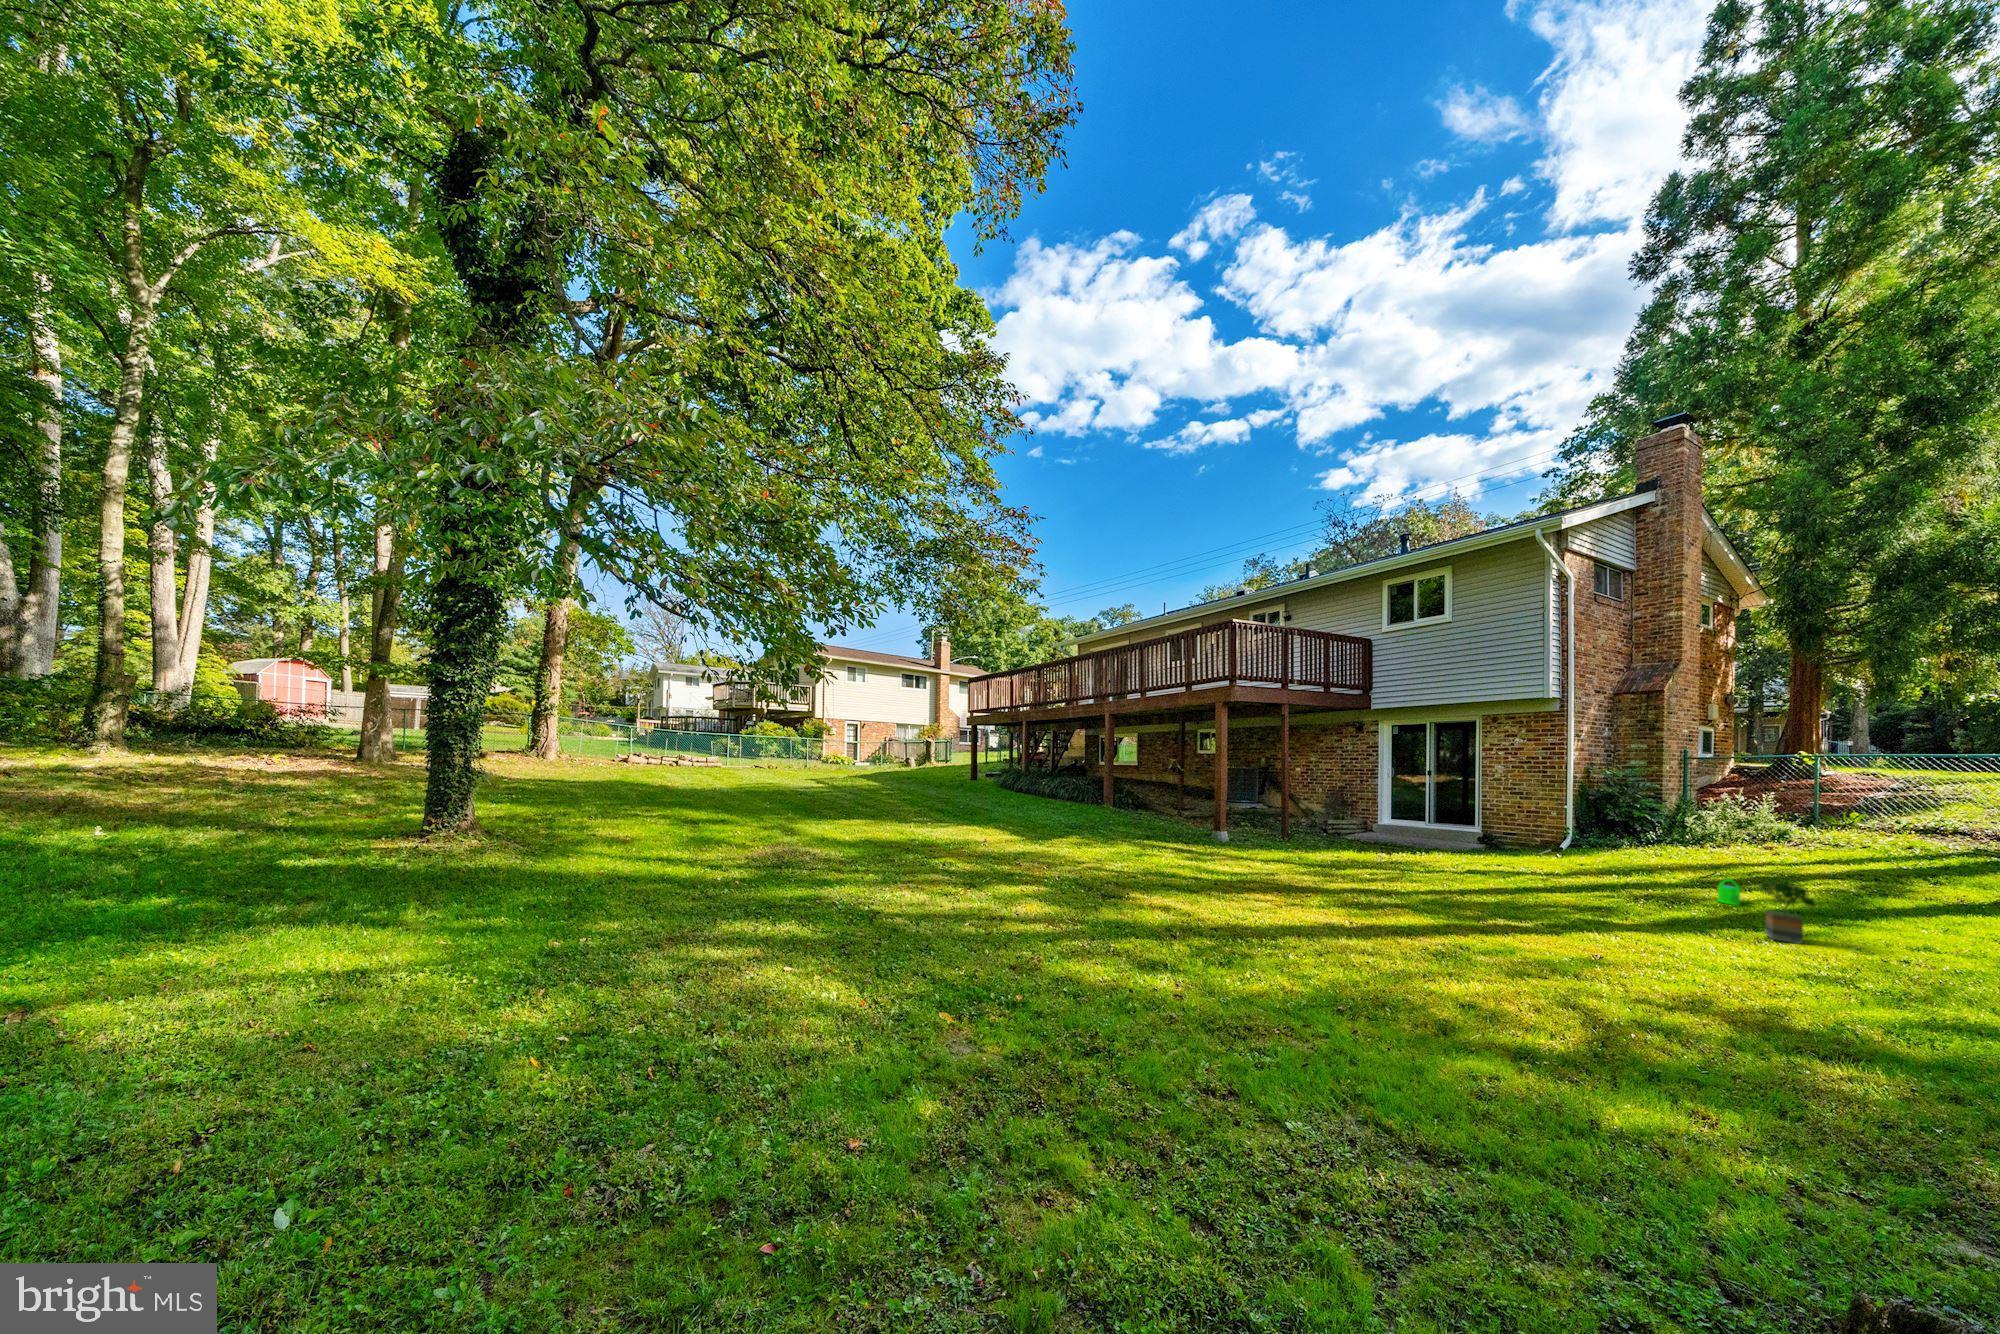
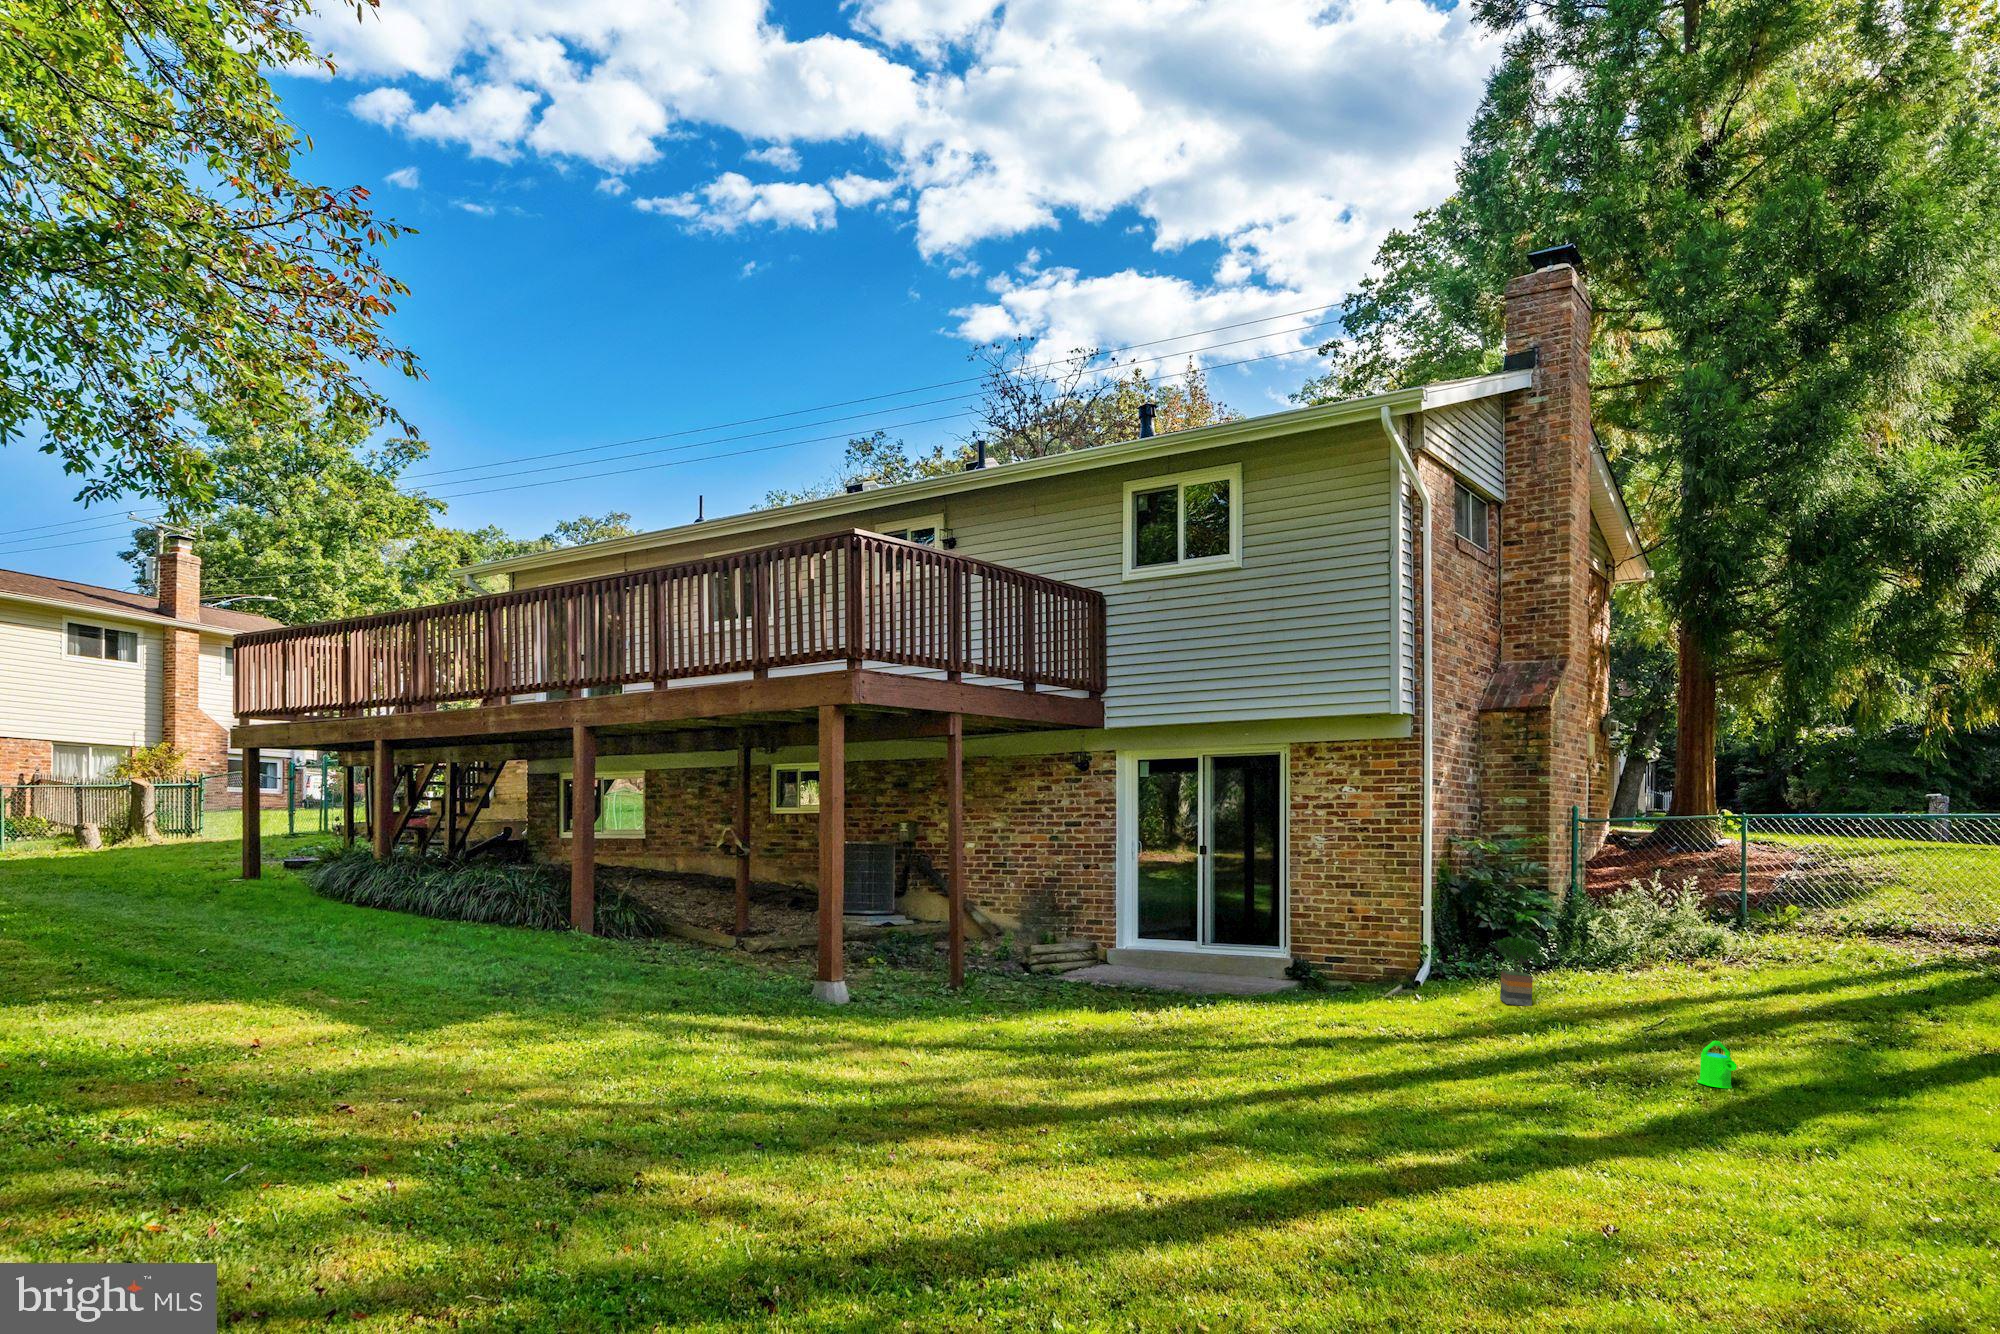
potted tree: present [1759,882,1815,944] -> present [1497,937,1544,1006]

